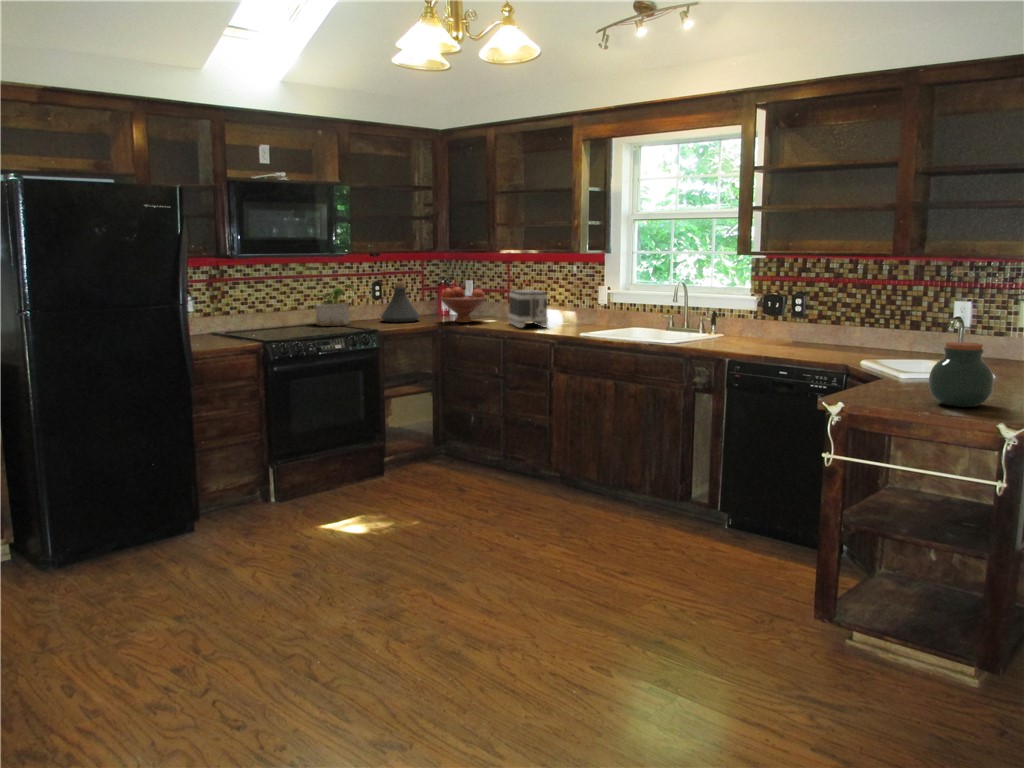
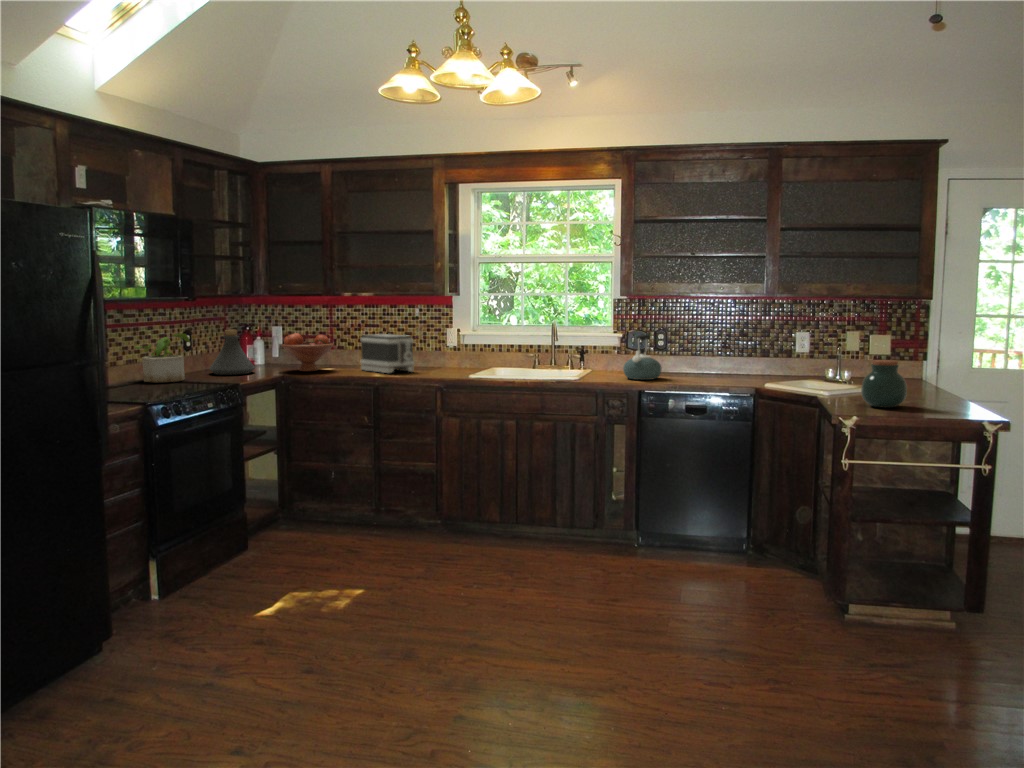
kettle: none [732,299,776,350] -> present [623,335,661,380]

